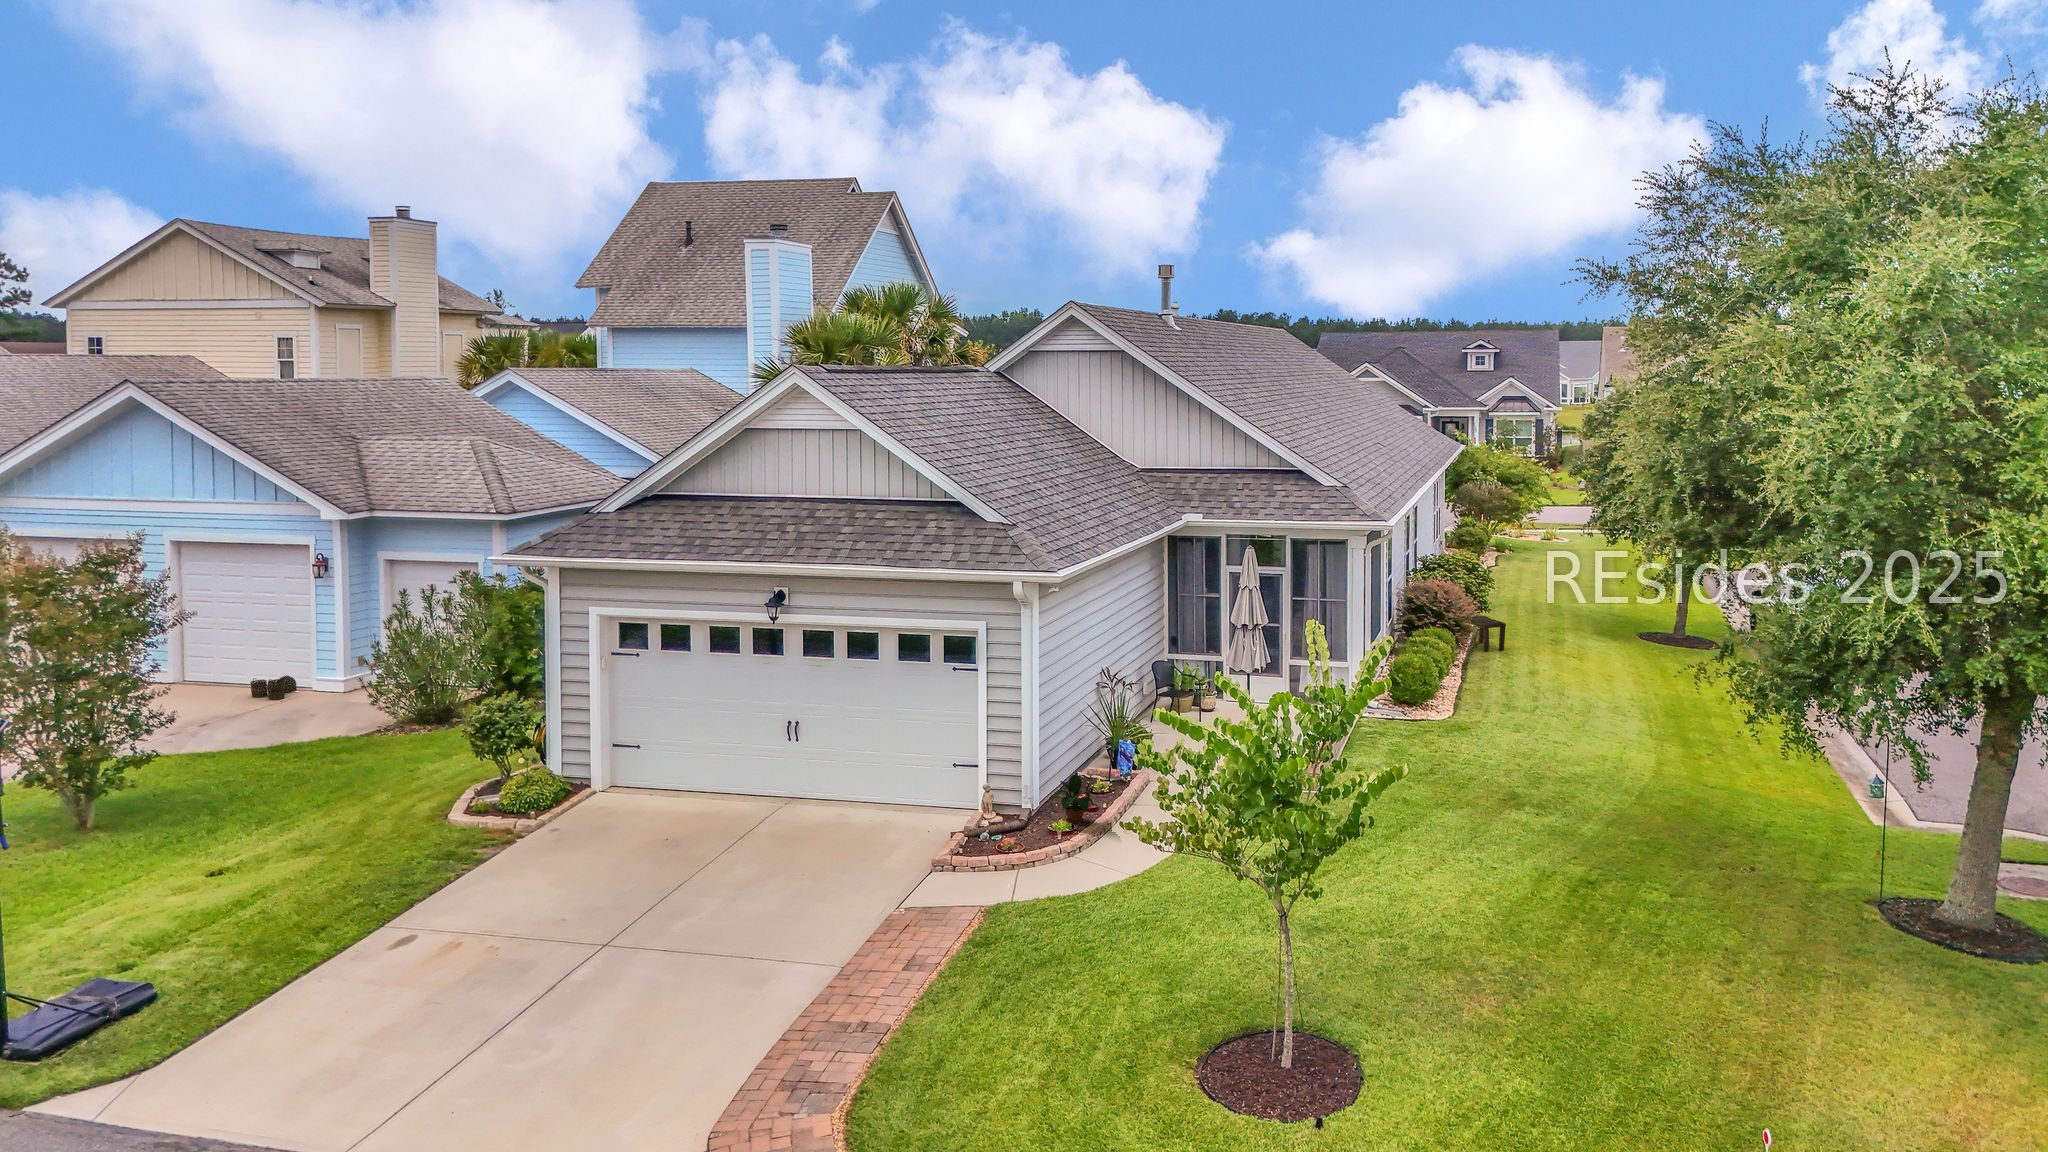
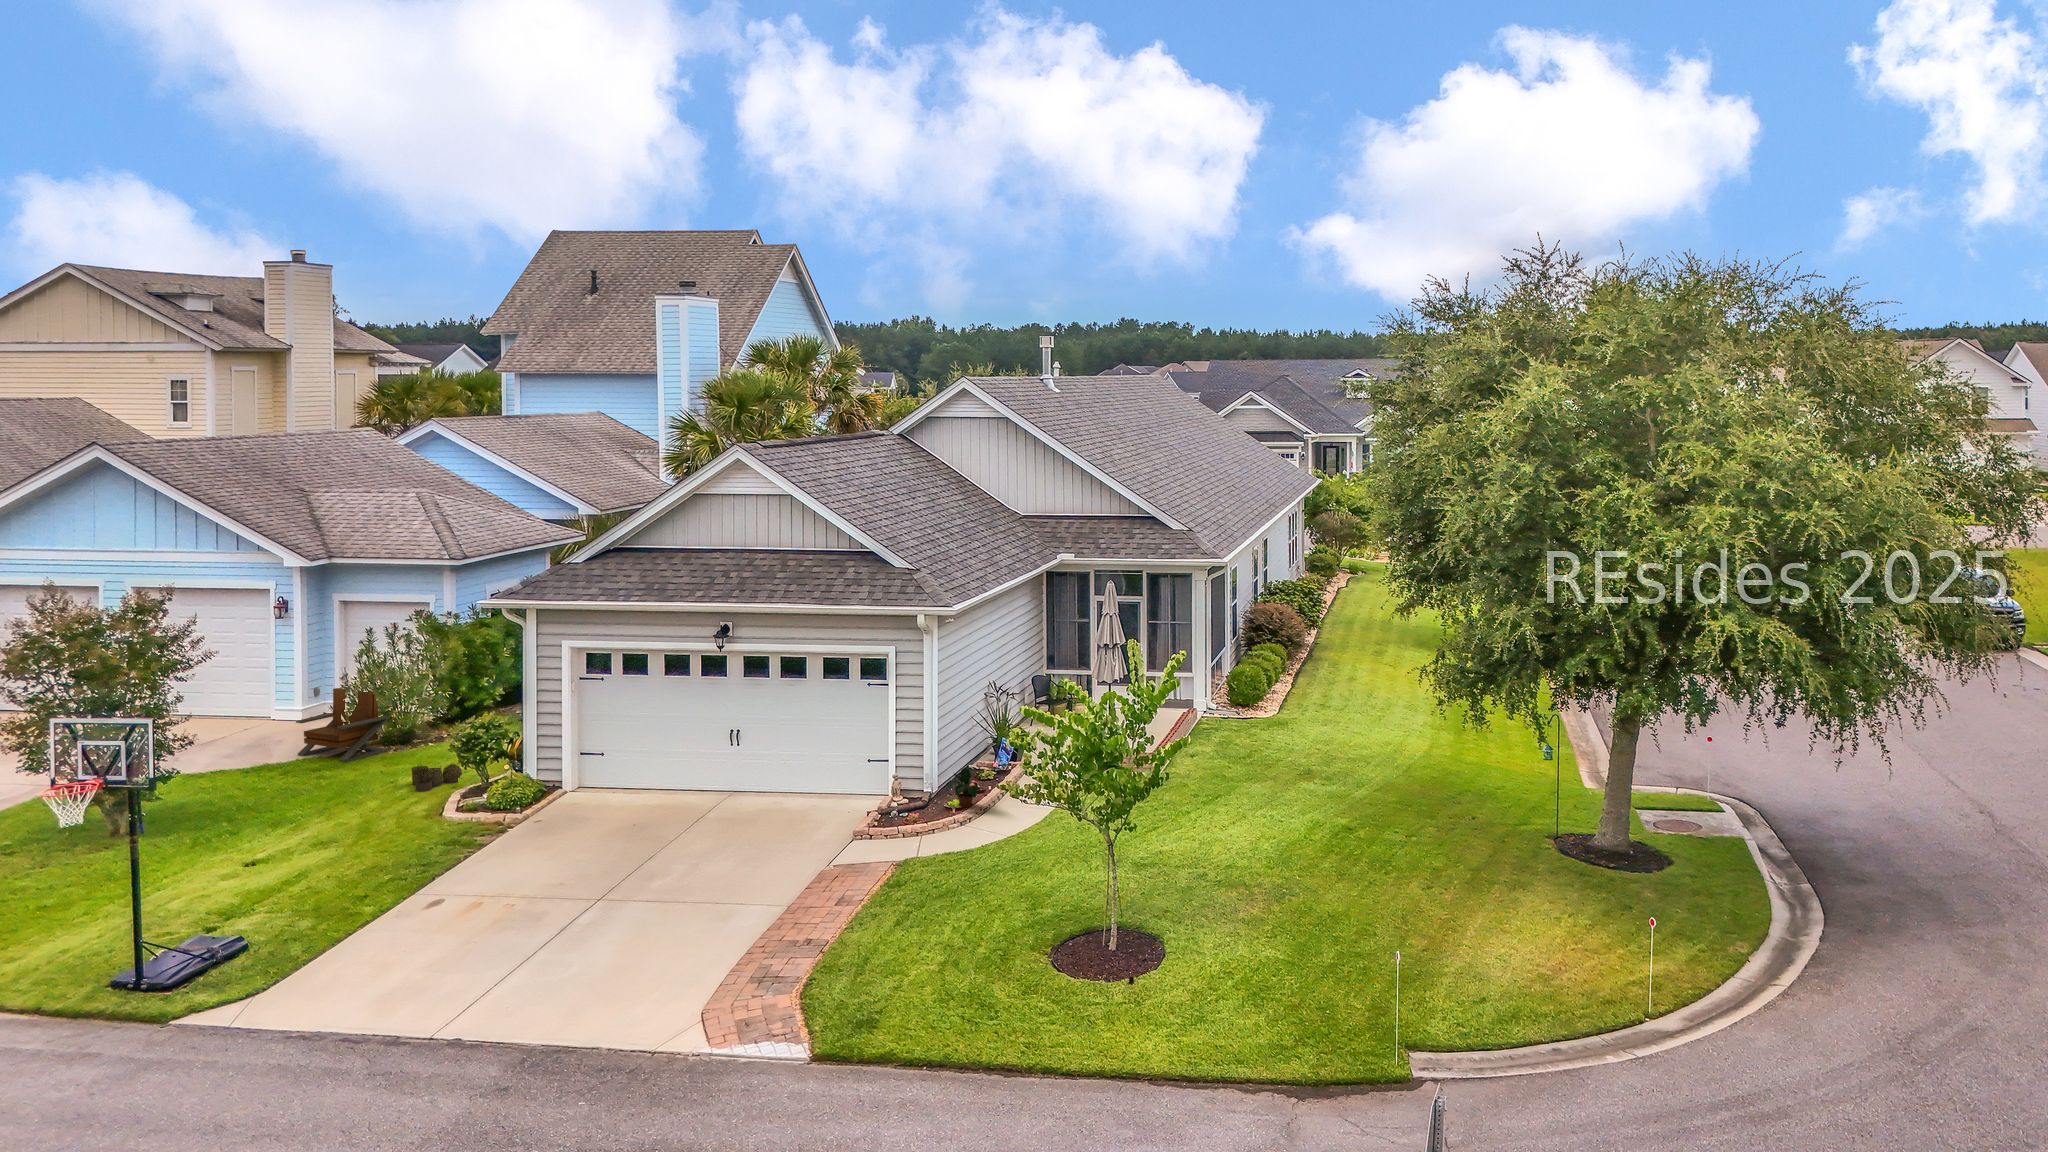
bench: present [1469,616,1506,652] -> none [1302,635,1337,666]
lounge chair: none [309,659,415,745] -> present [296,688,390,762]
woven basket: present [251,675,297,700] -> present [411,764,462,792]

